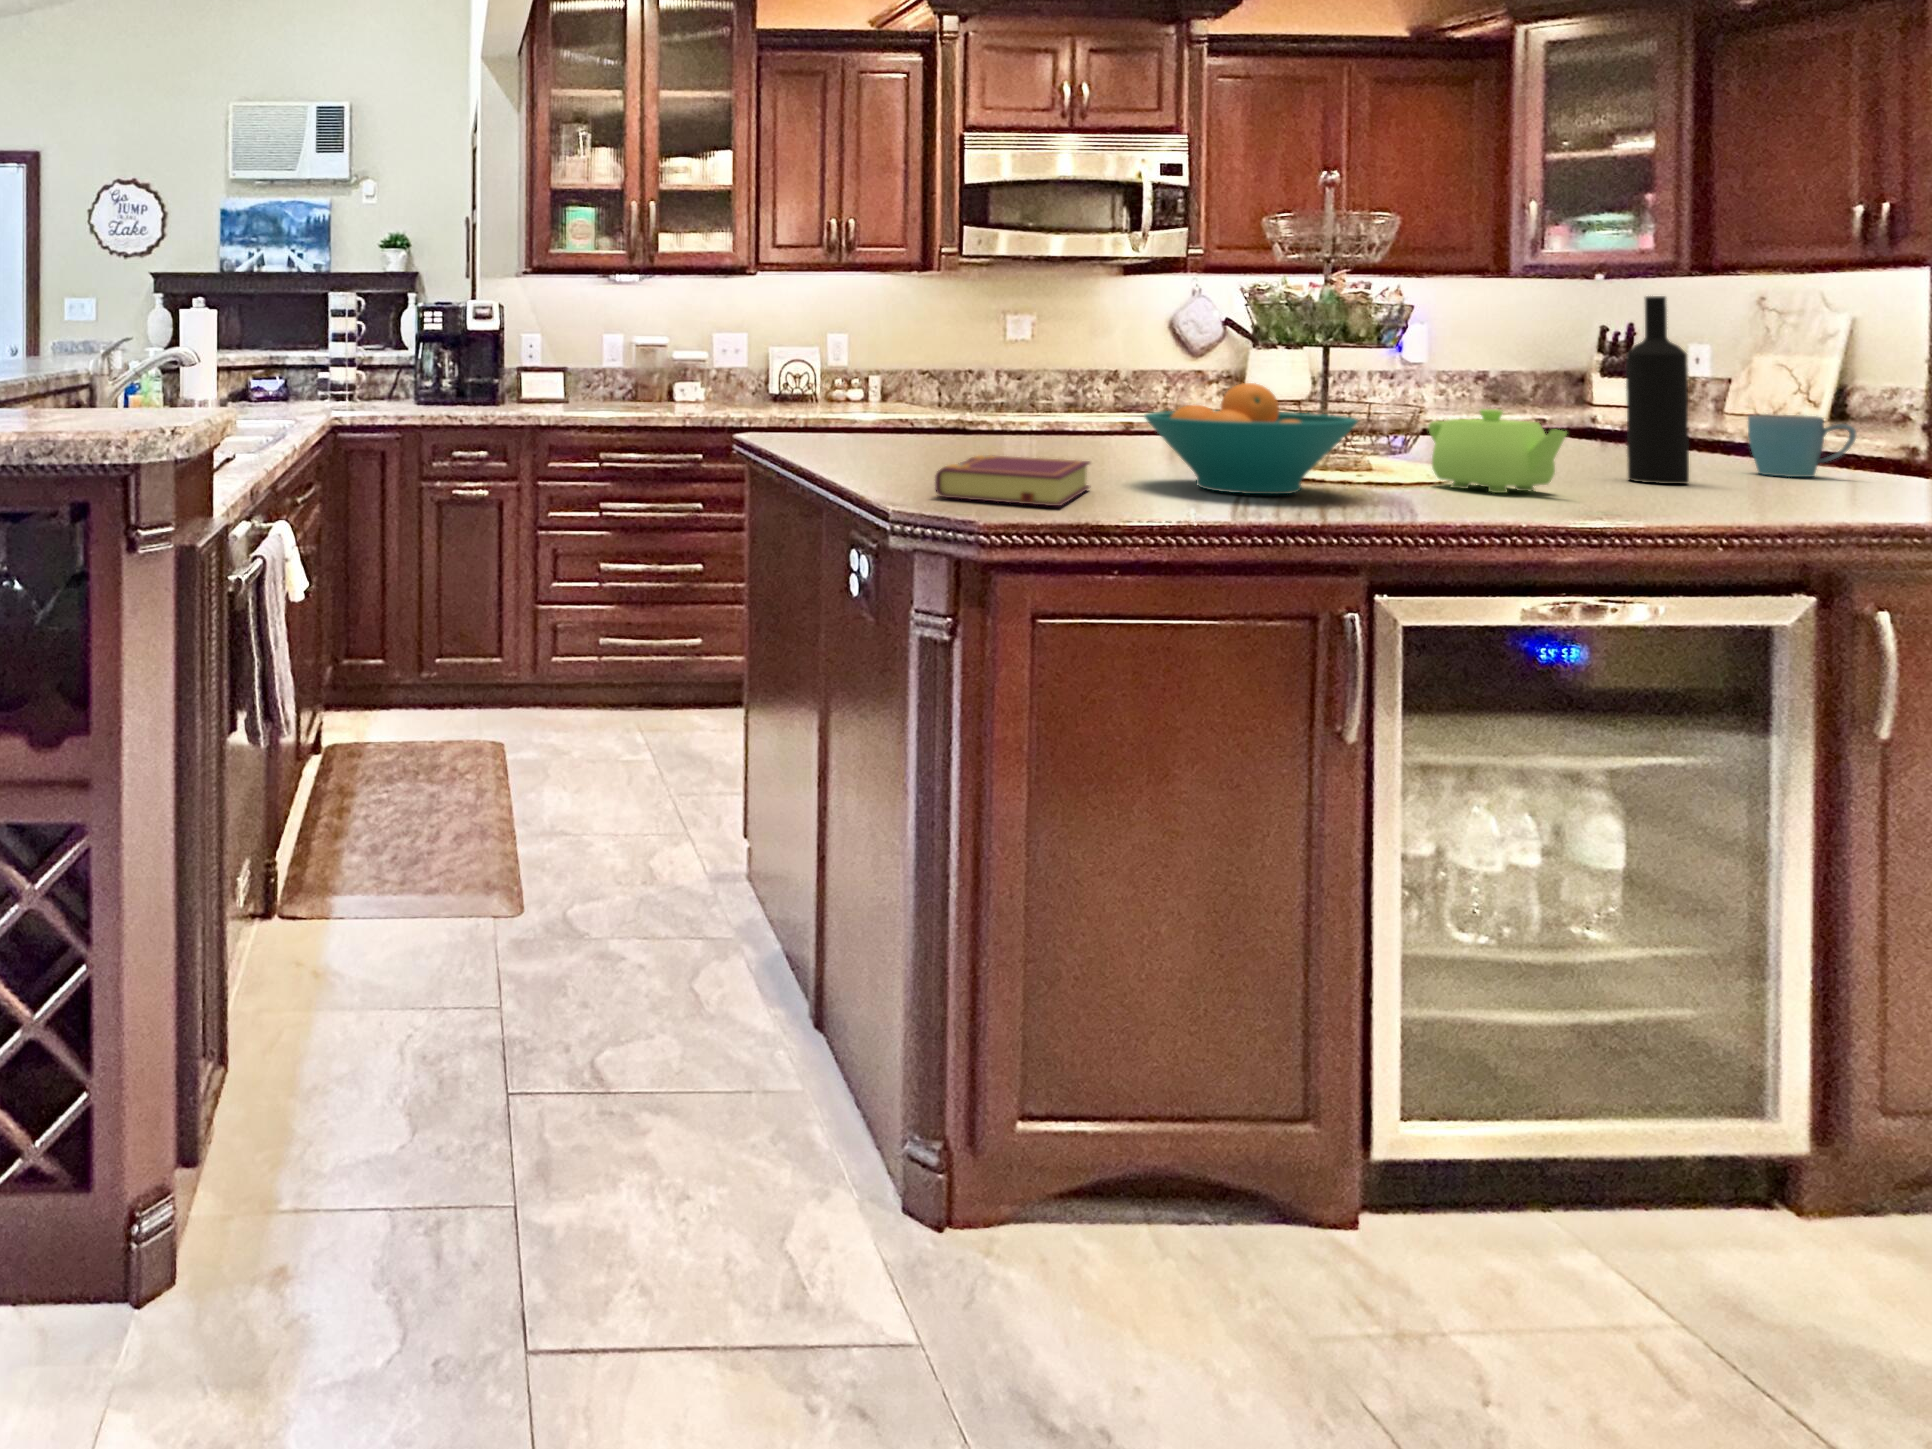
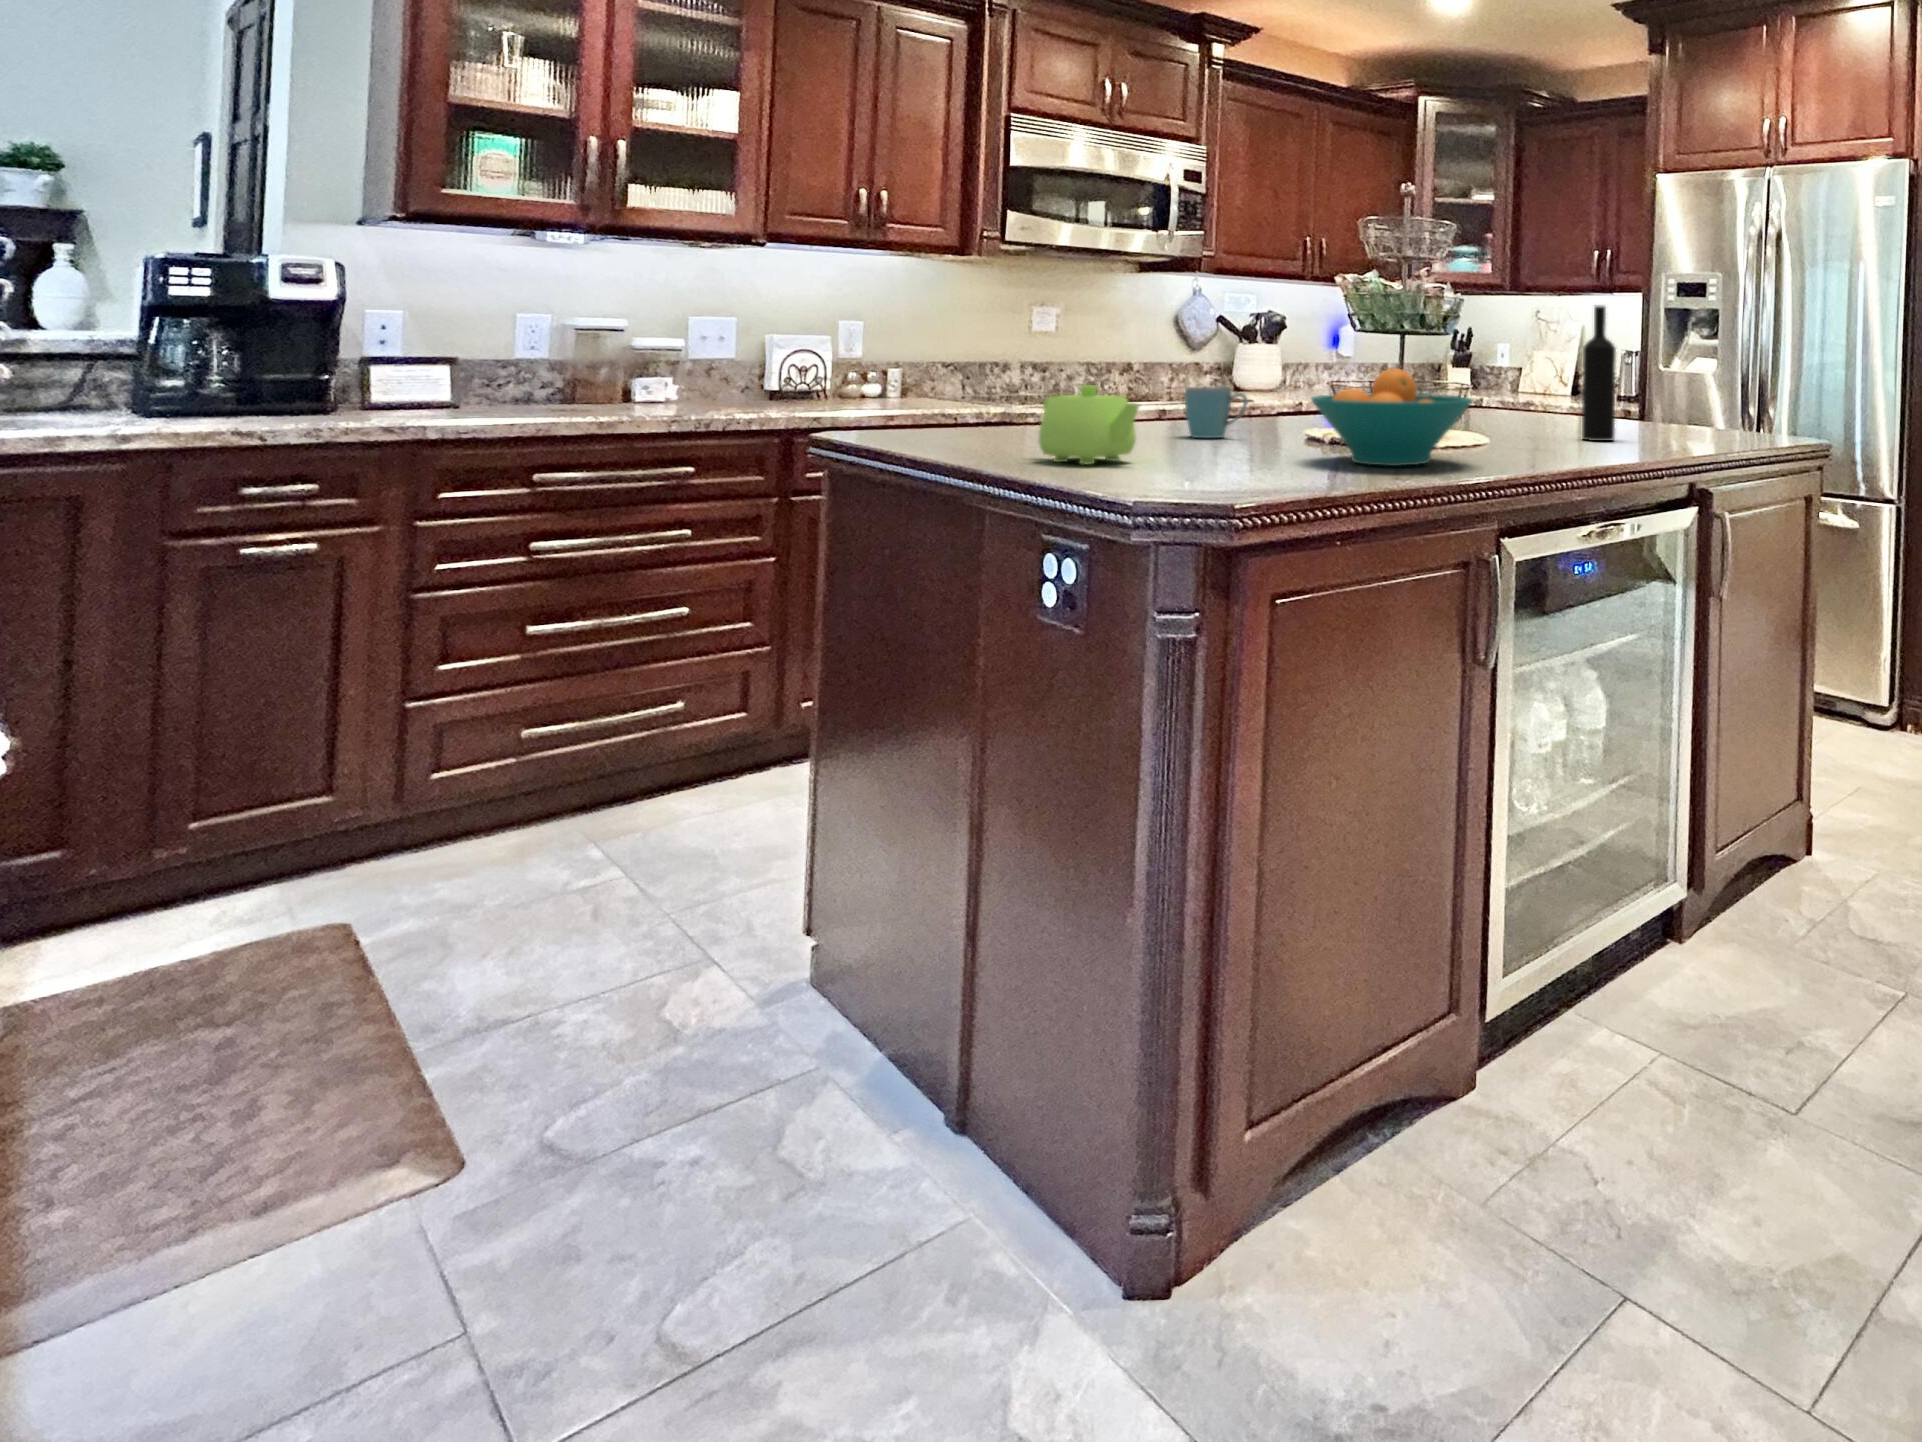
teapot: present [1428,409,1567,493] -> present [1039,385,1139,464]
mug: present [1748,414,1856,477] -> present [1185,386,1248,438]
book: present [935,455,1091,506] -> none [1162,443,1288,488]

